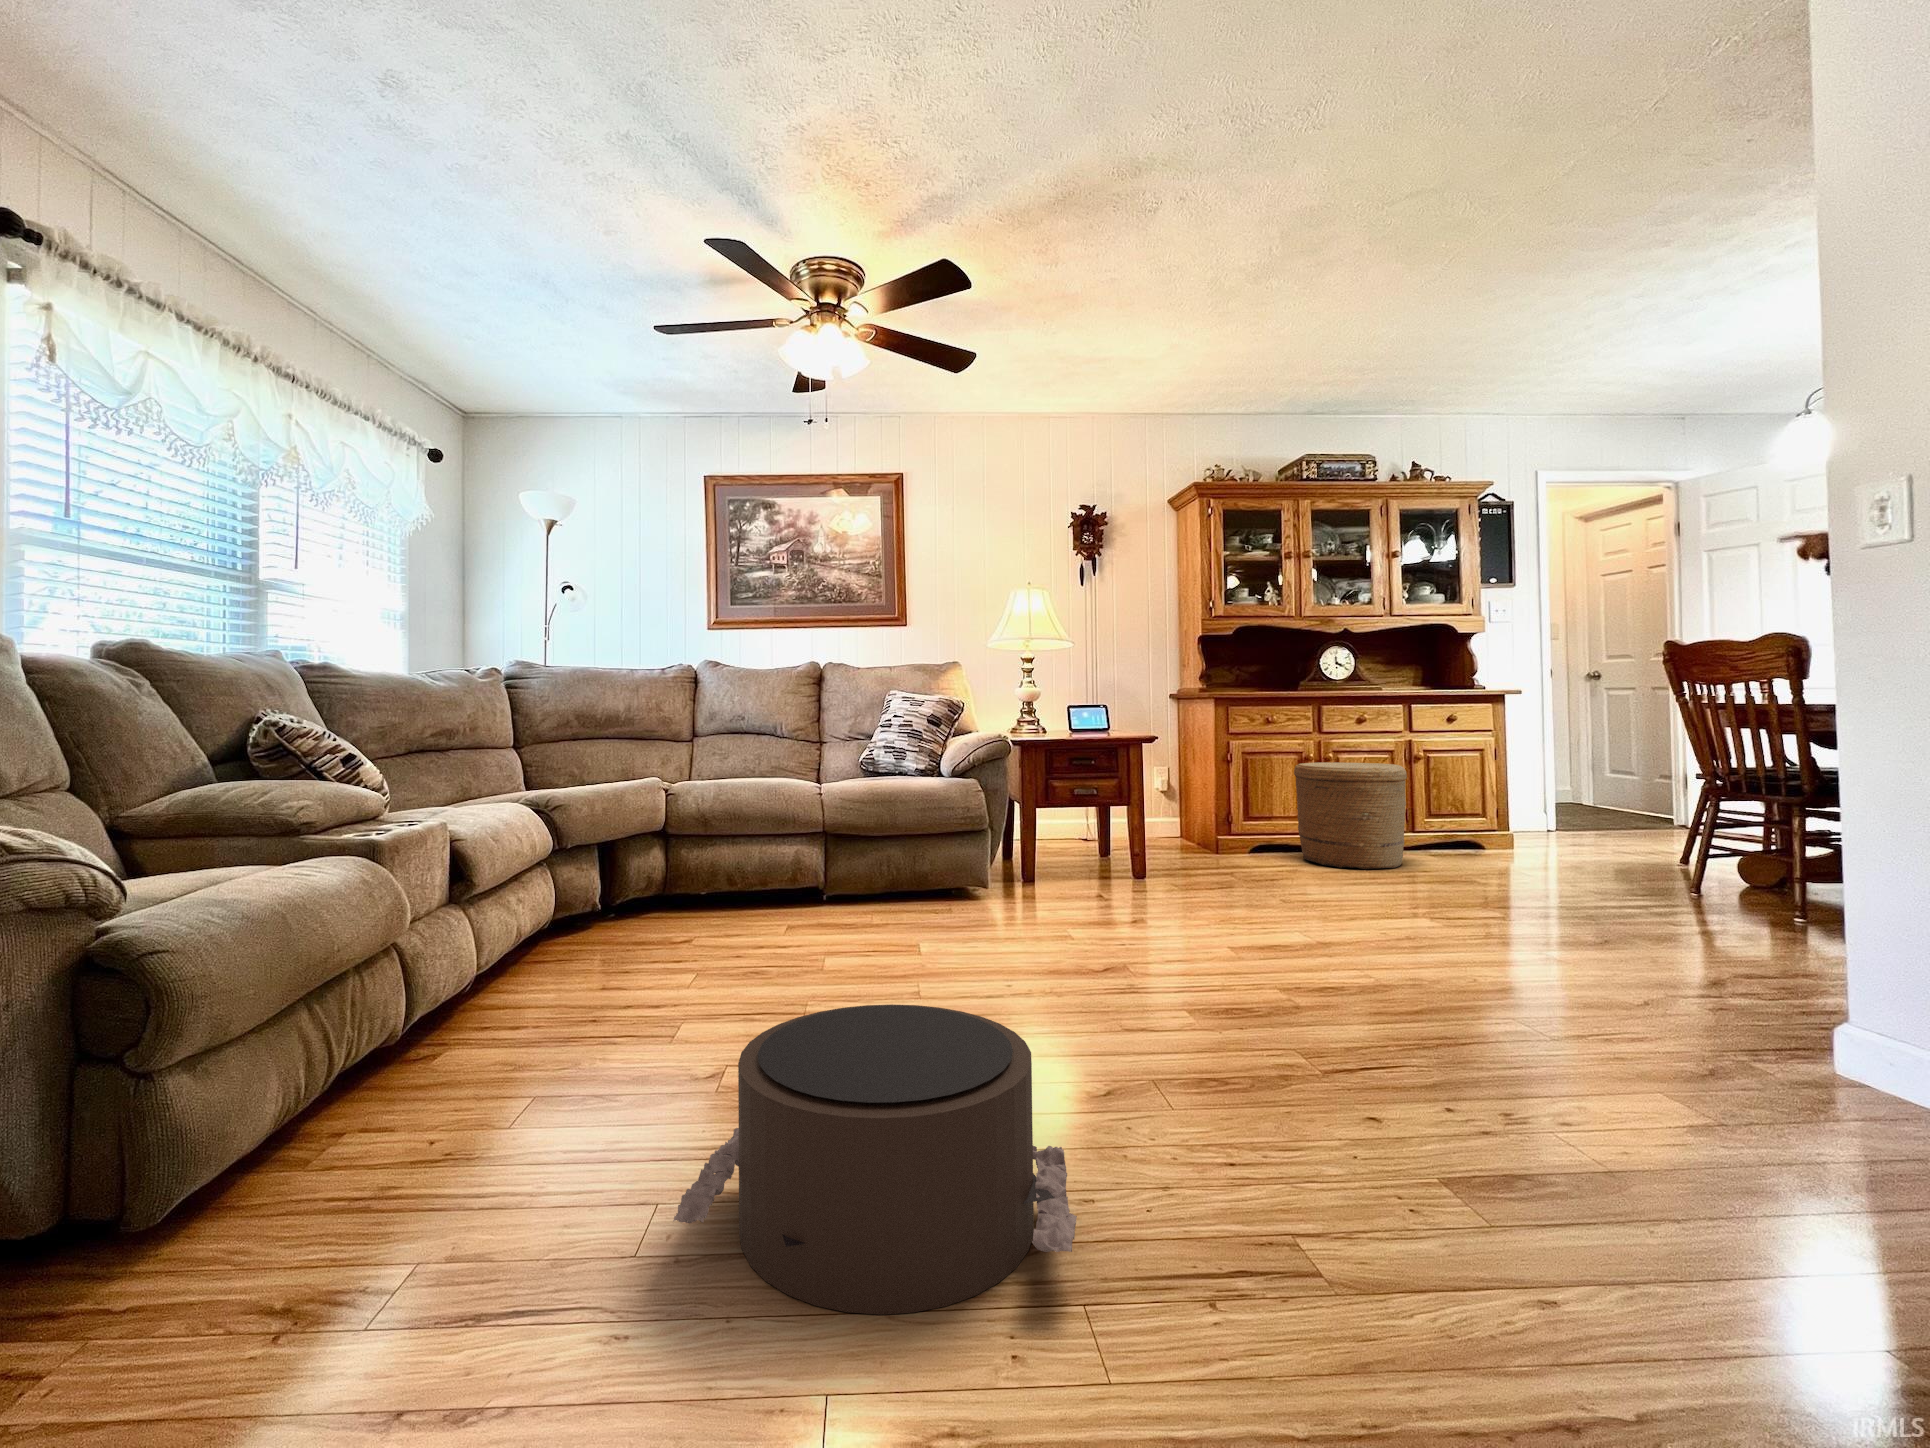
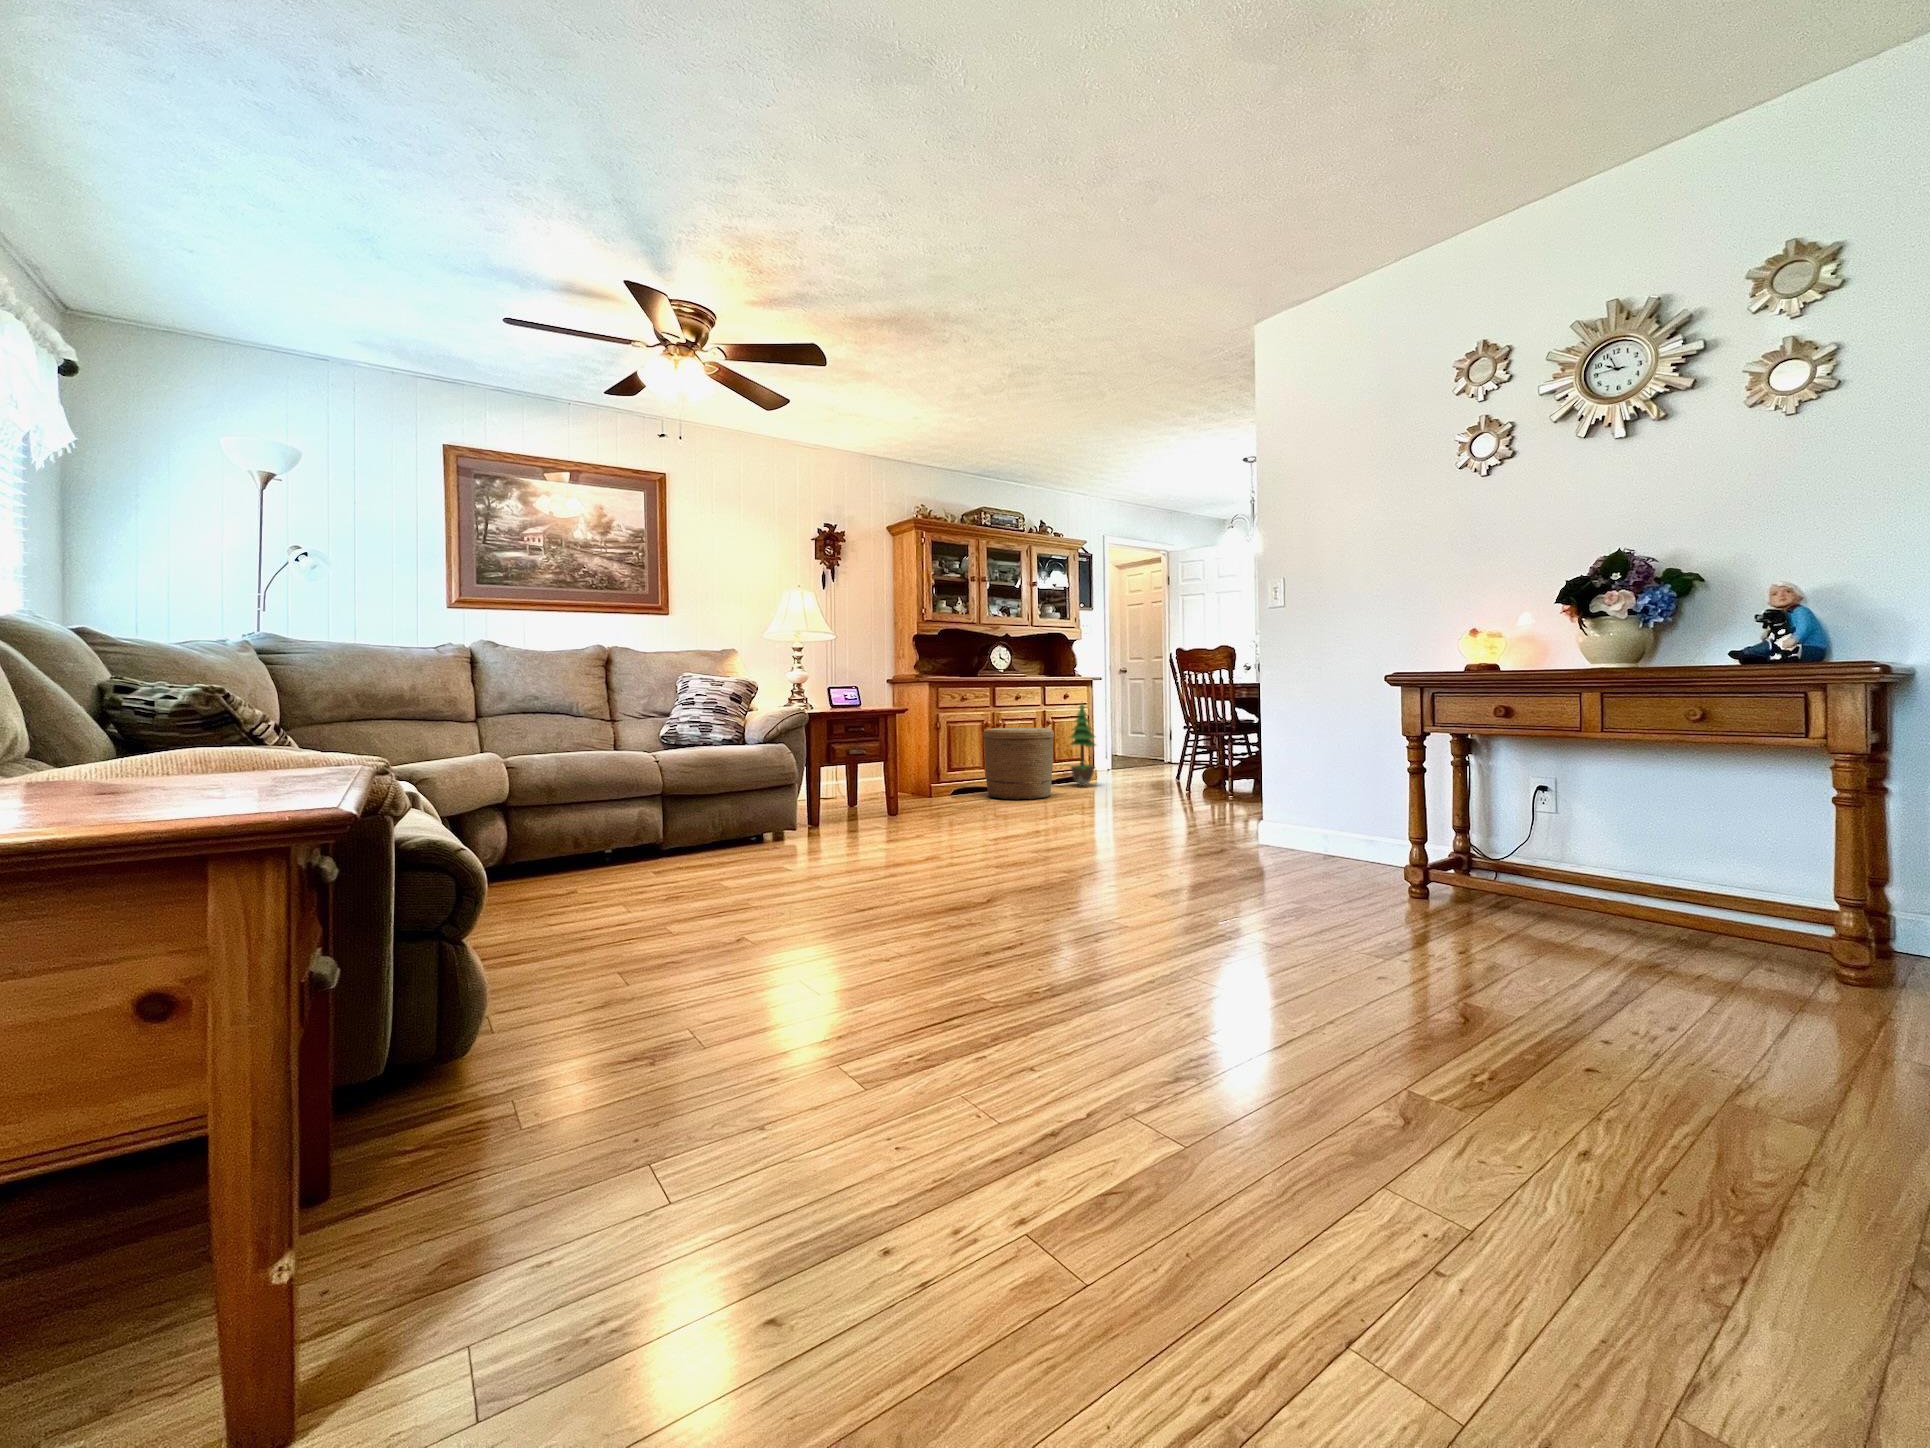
potted tree: none [1446,725,1500,854] -> present [1068,704,1095,786]
pouf: present [673,1004,1077,1315] -> none [878,859,1113,1002]

